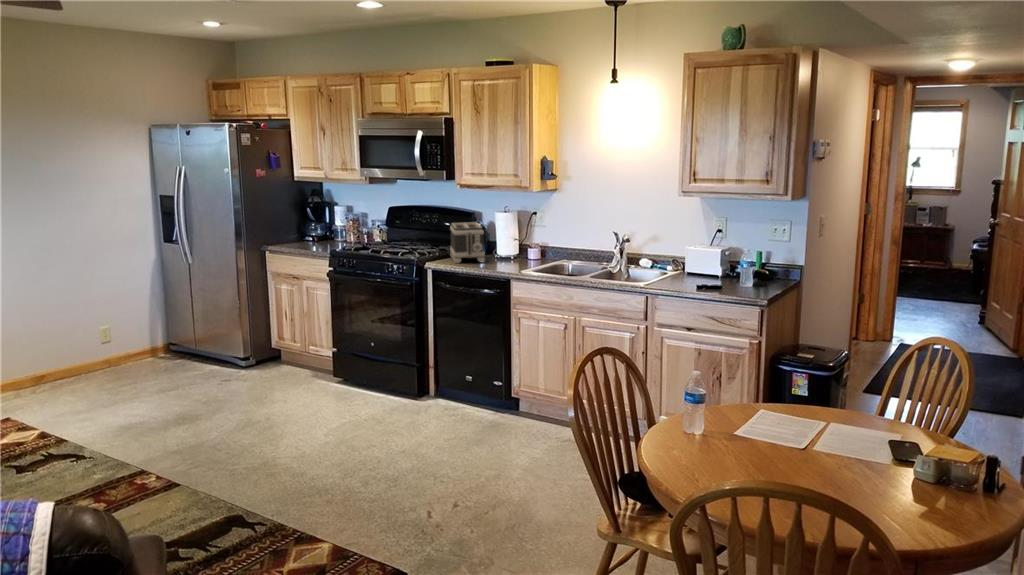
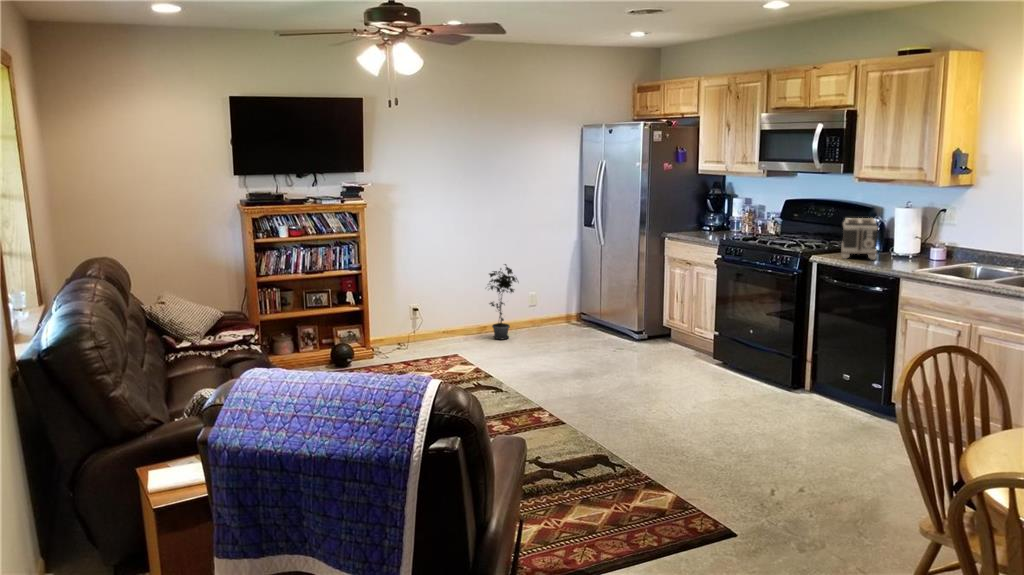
potted plant: none [39,296,88,389] -> present [489,264,517,339]

